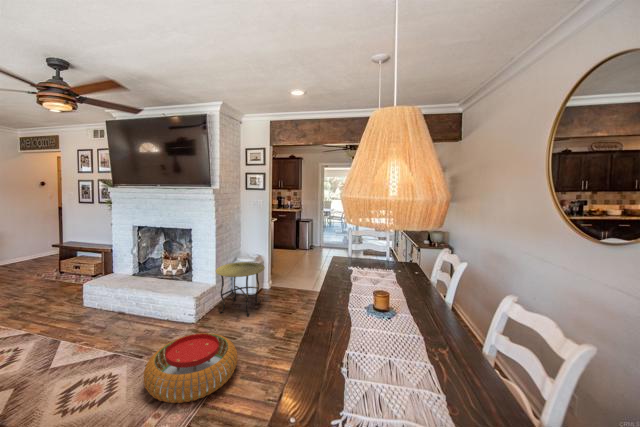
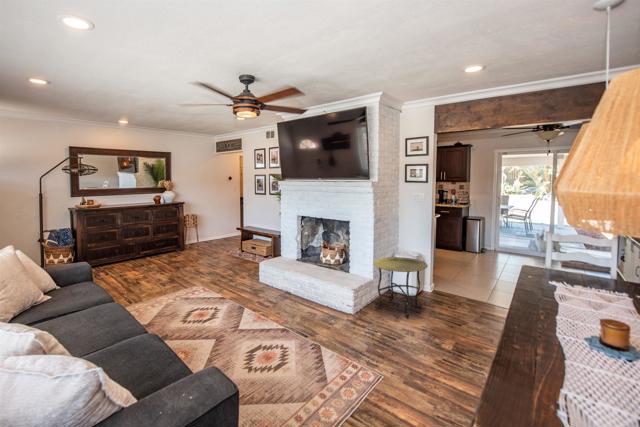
pouf: present [143,333,237,403] -> none [310,324,401,392]

